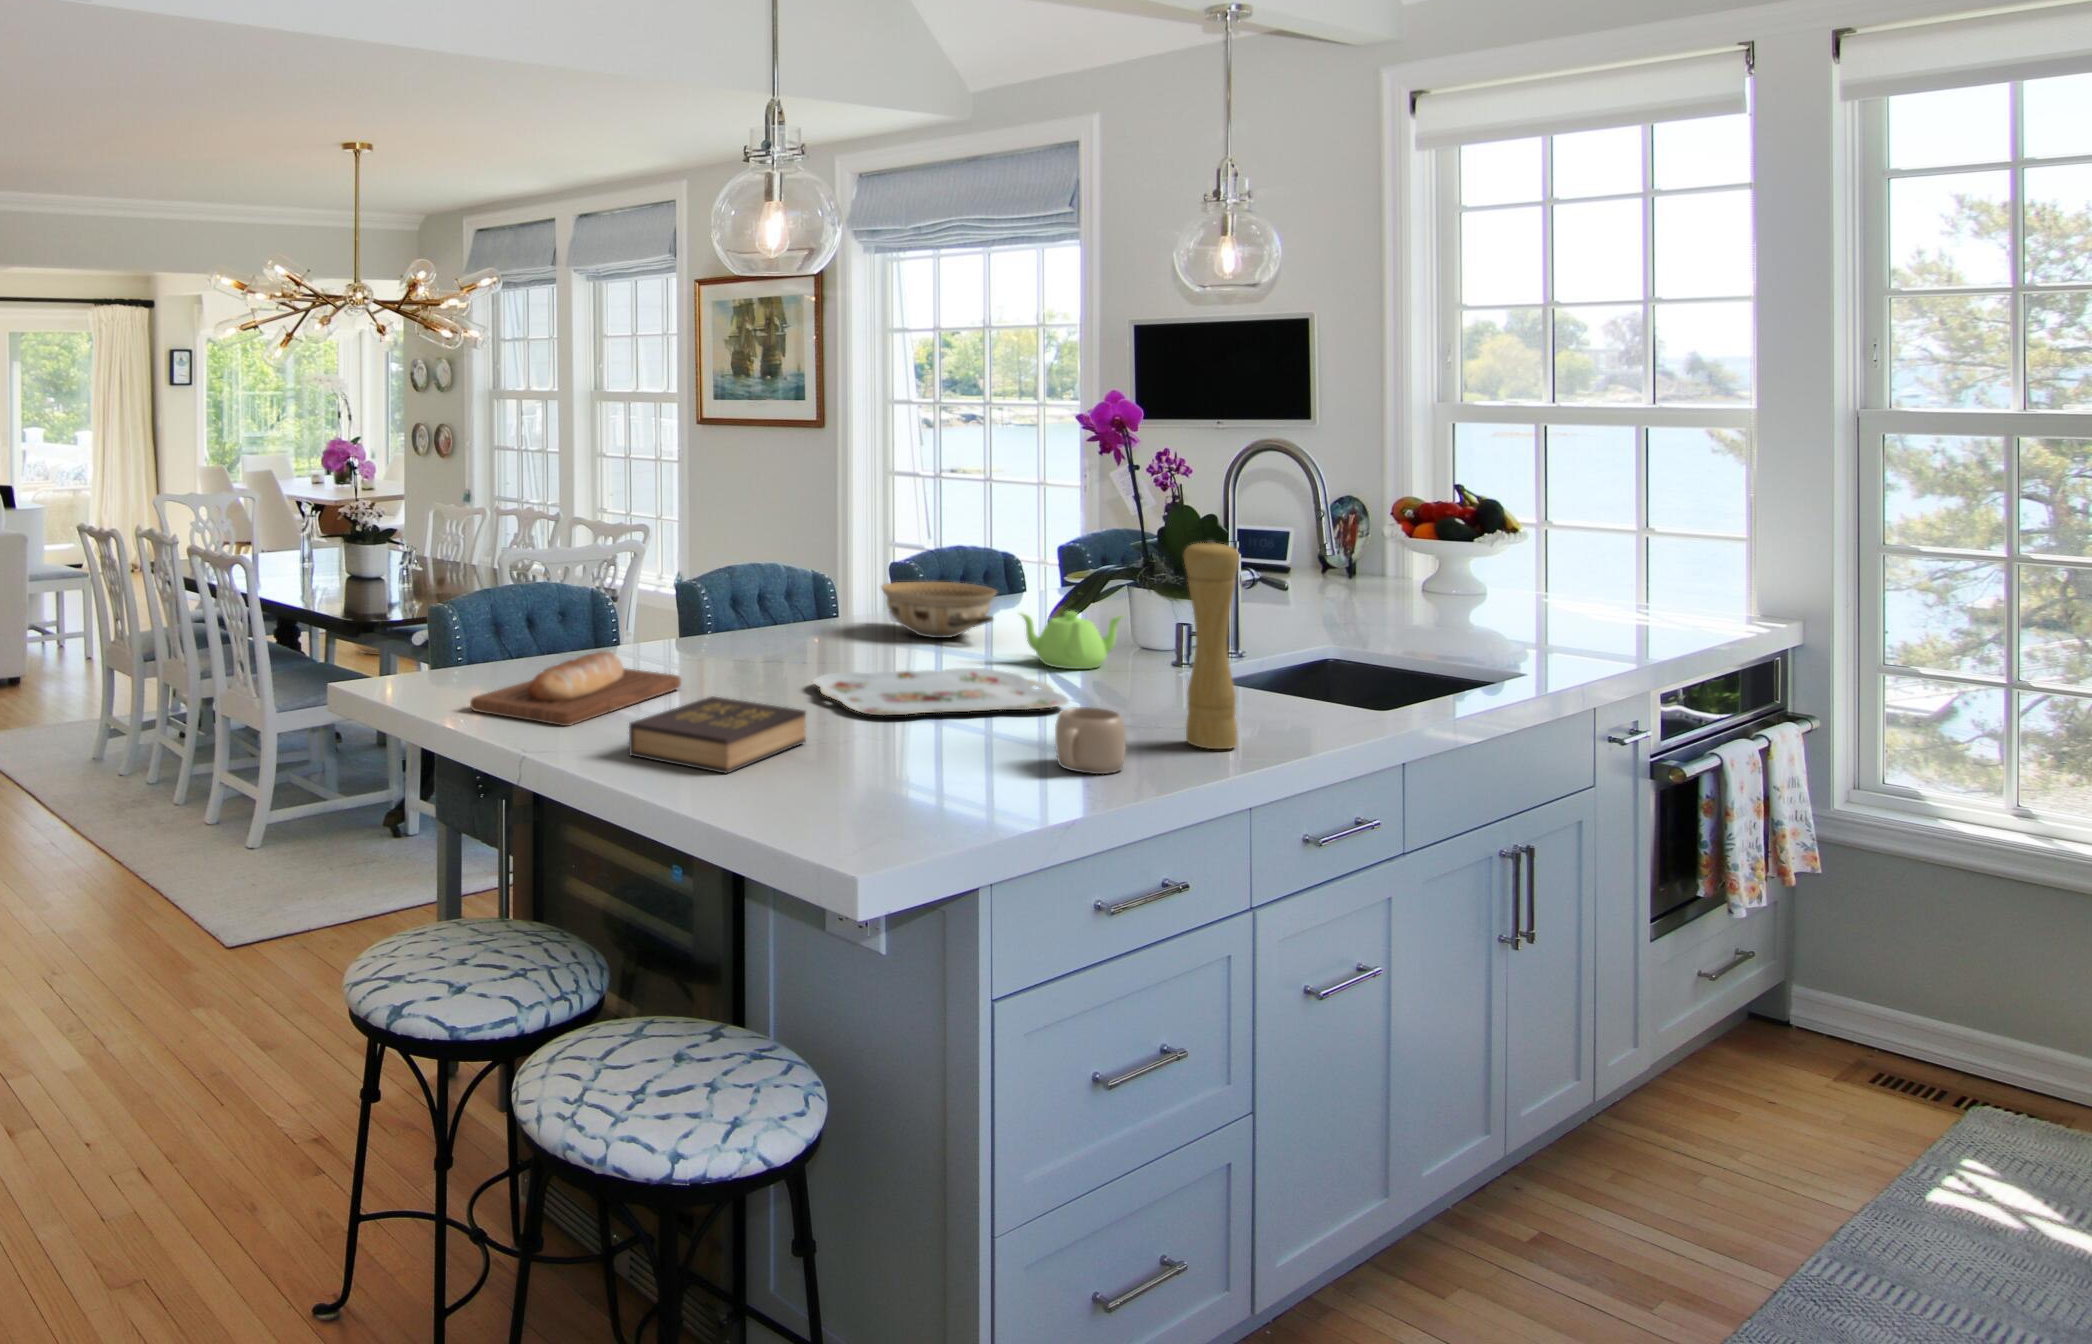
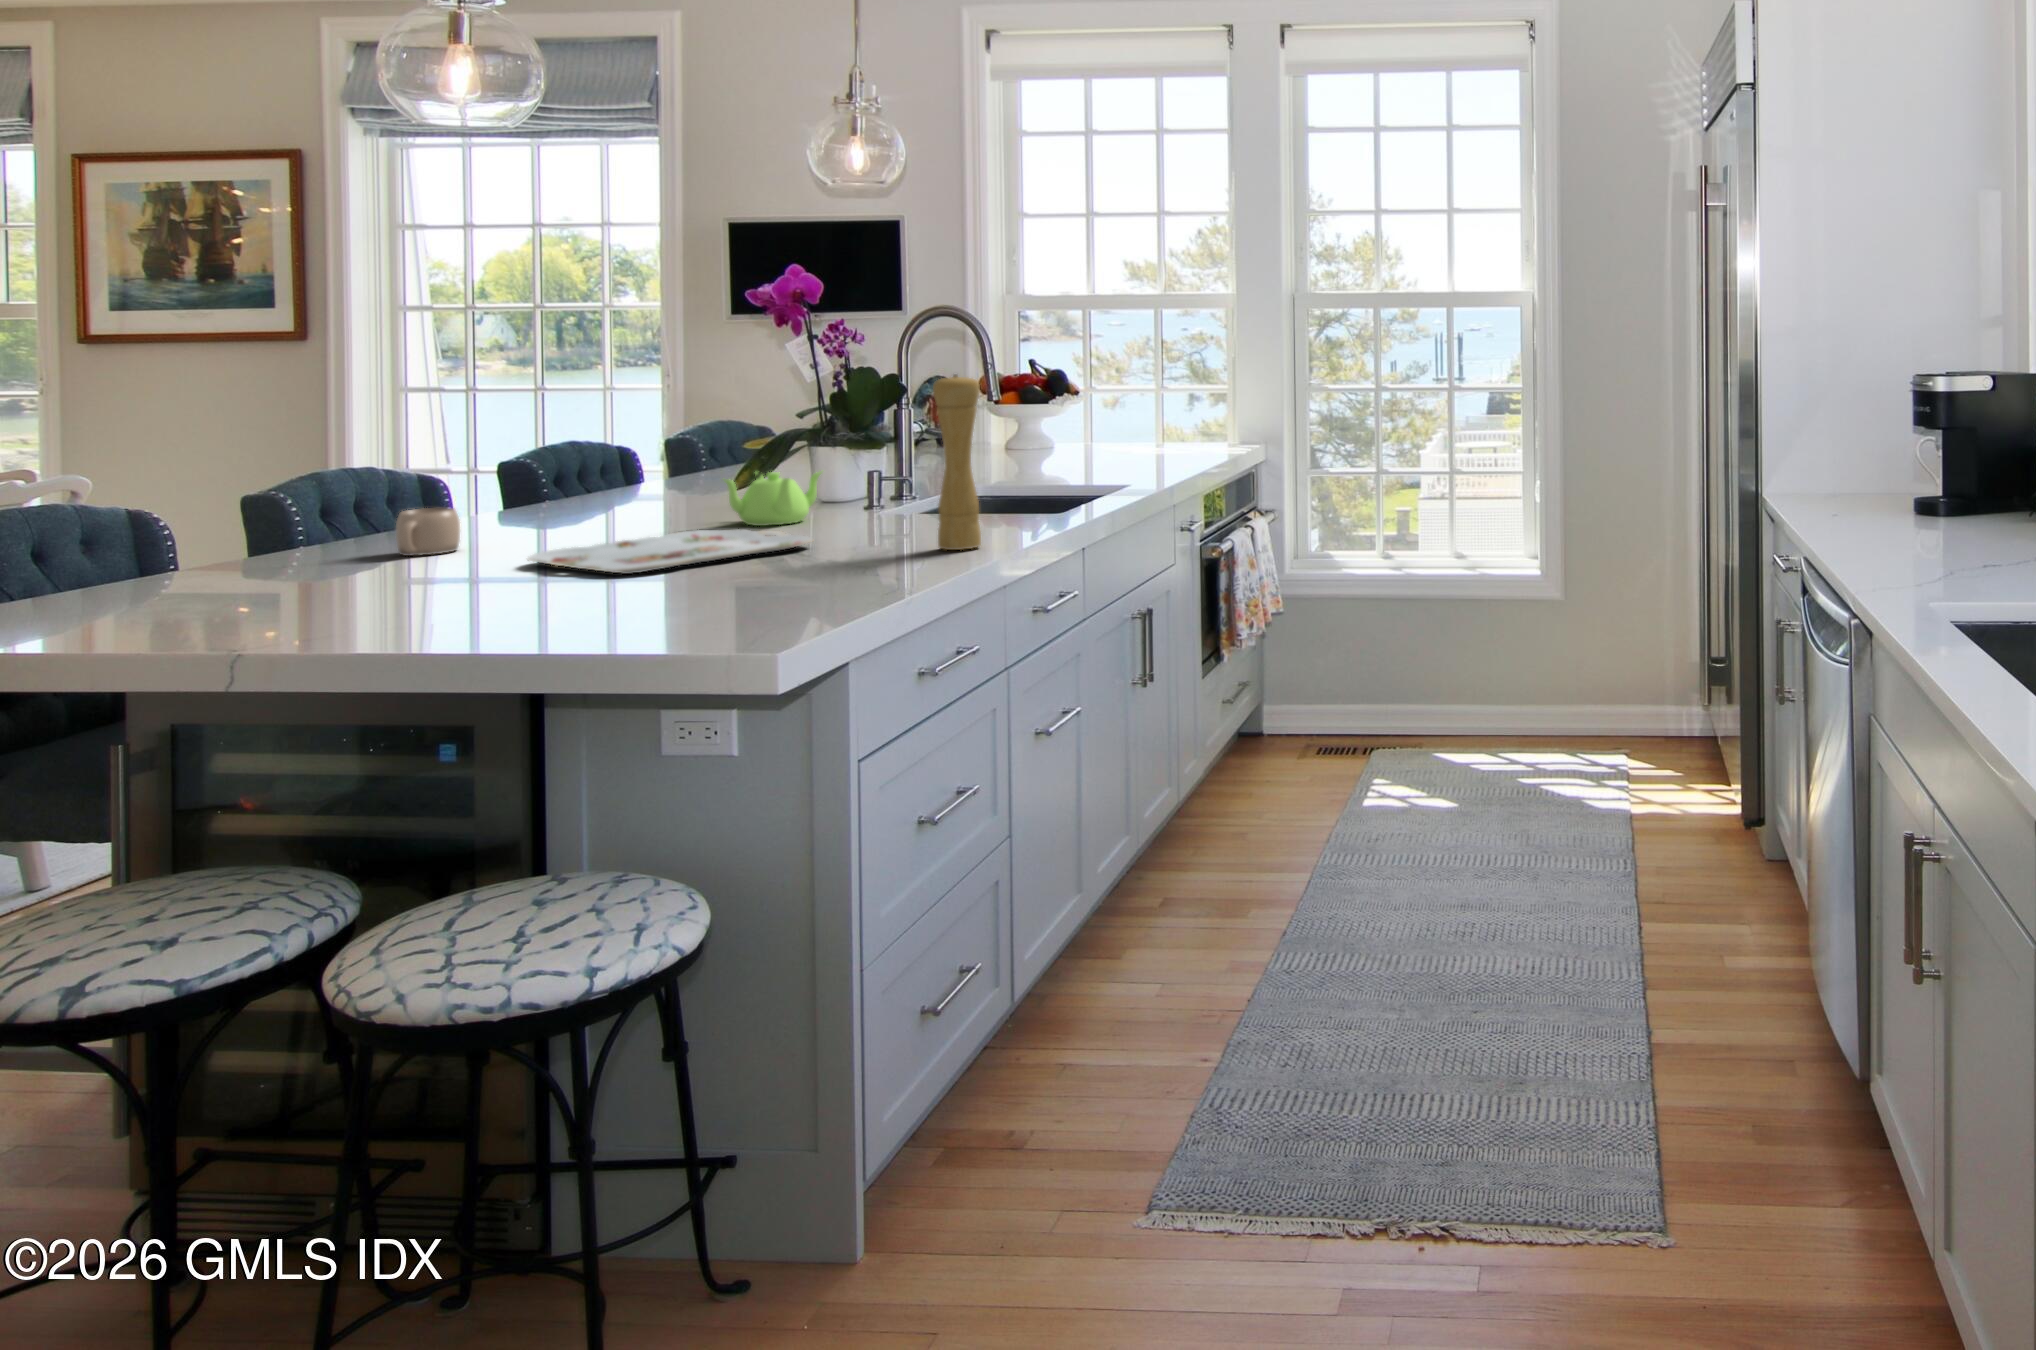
ceramic bowl: present [881,581,997,638] -> none [537,467,679,523]
bread loaf: present [470,652,681,726] -> none [75,556,362,641]
hardback book: present [629,696,806,773] -> none [387,565,587,635]
mug: present [1055,707,1126,774] -> present [396,508,460,556]

